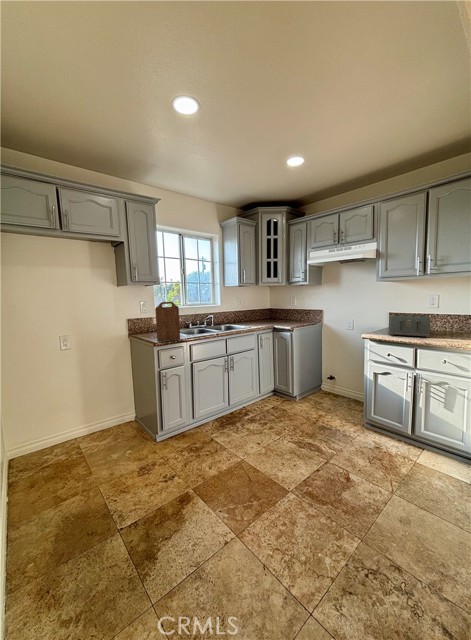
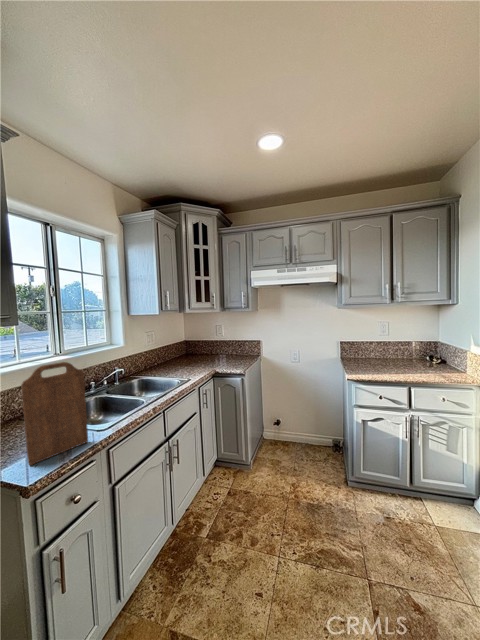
toaster: present [389,314,430,338] -> none [355,344,411,372]

